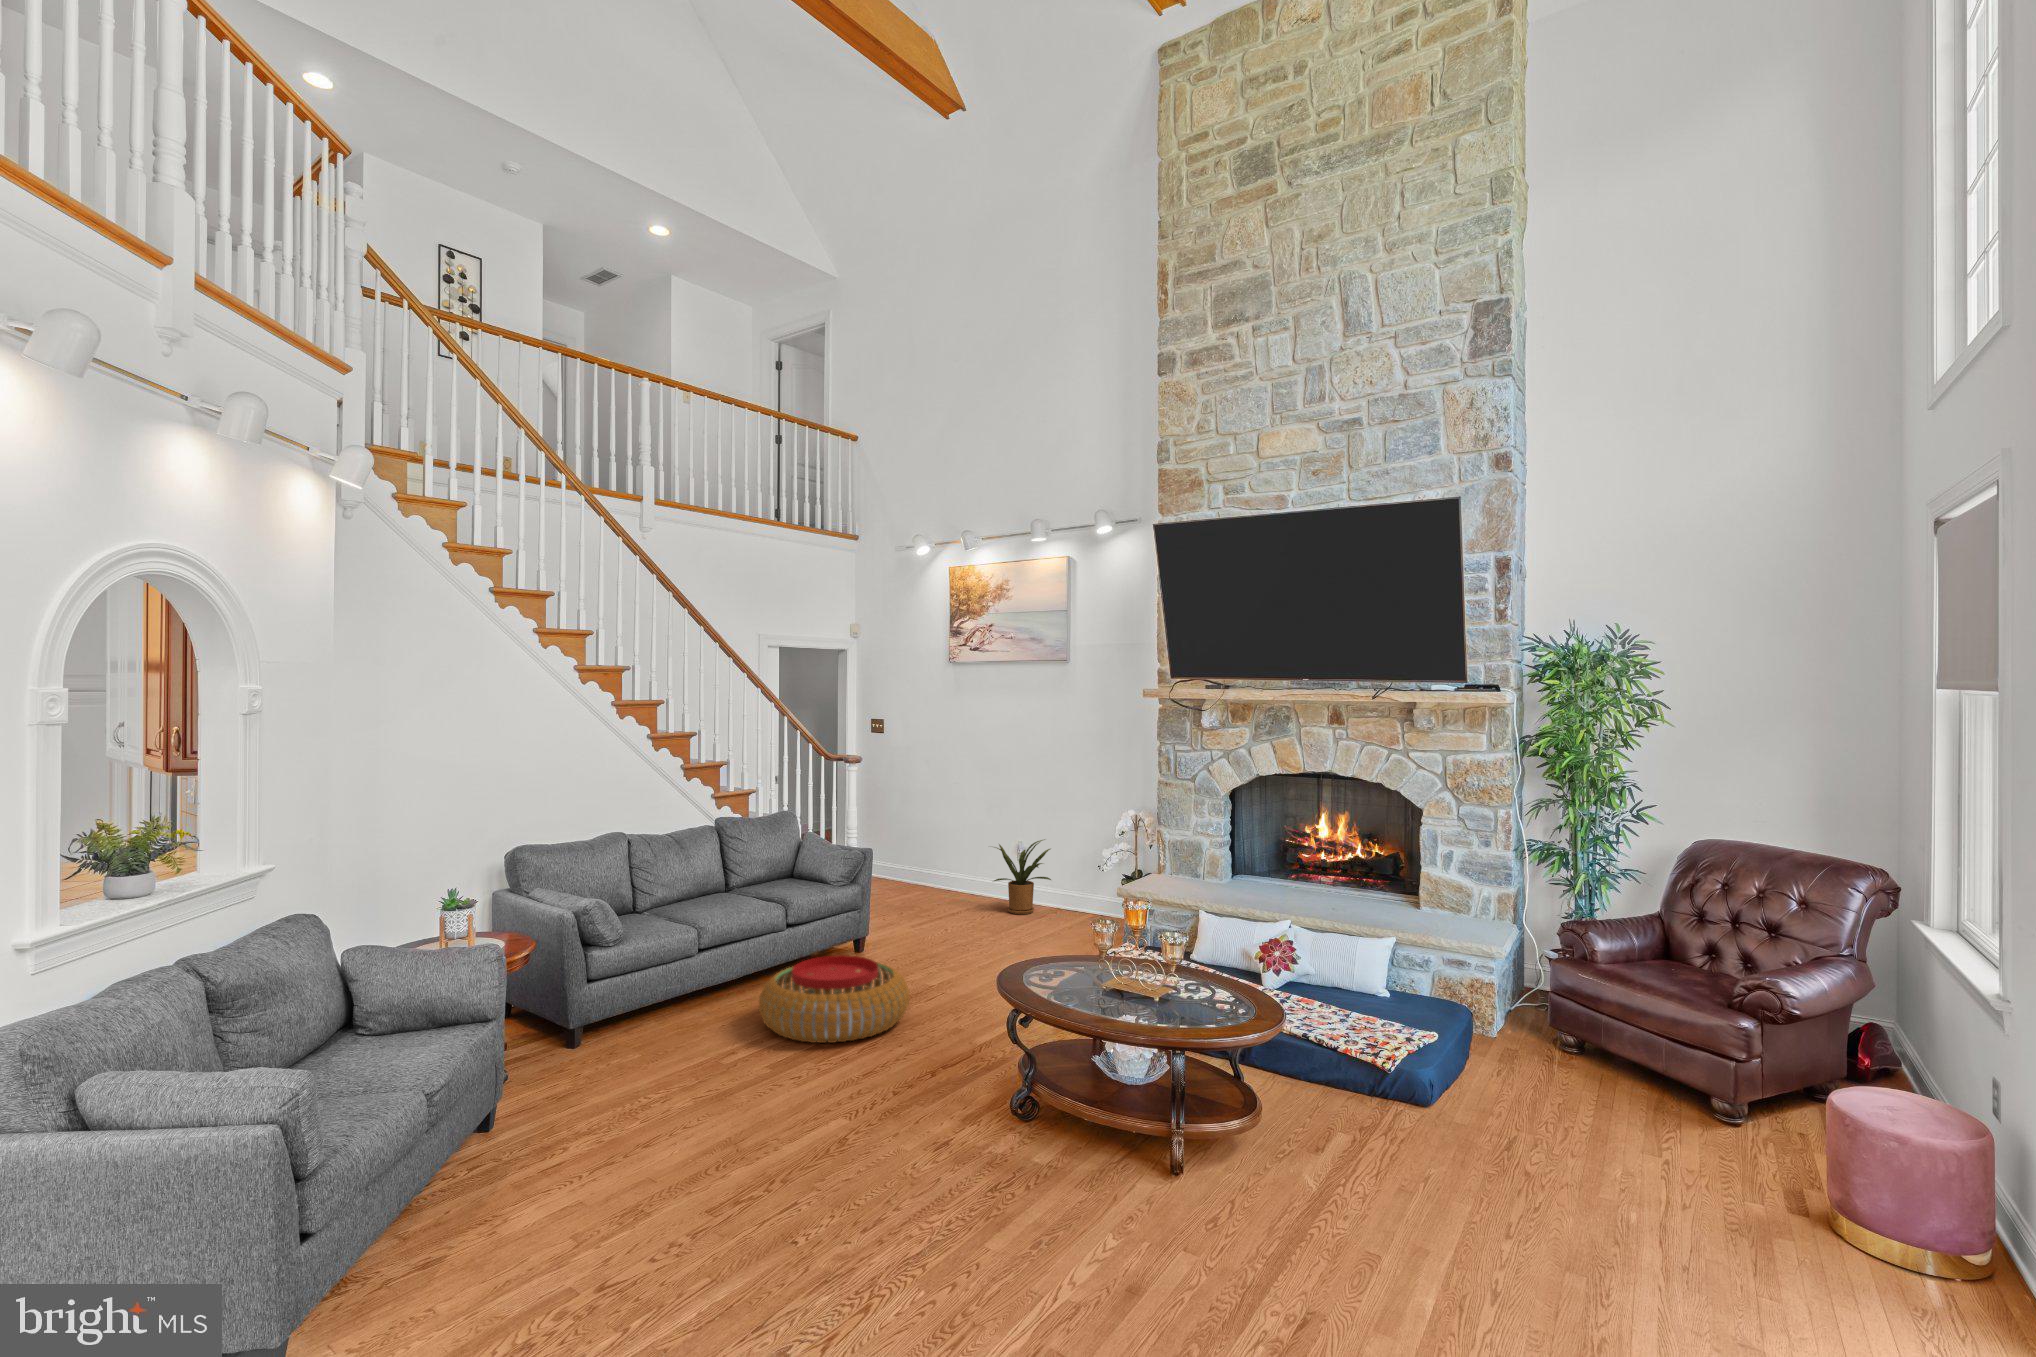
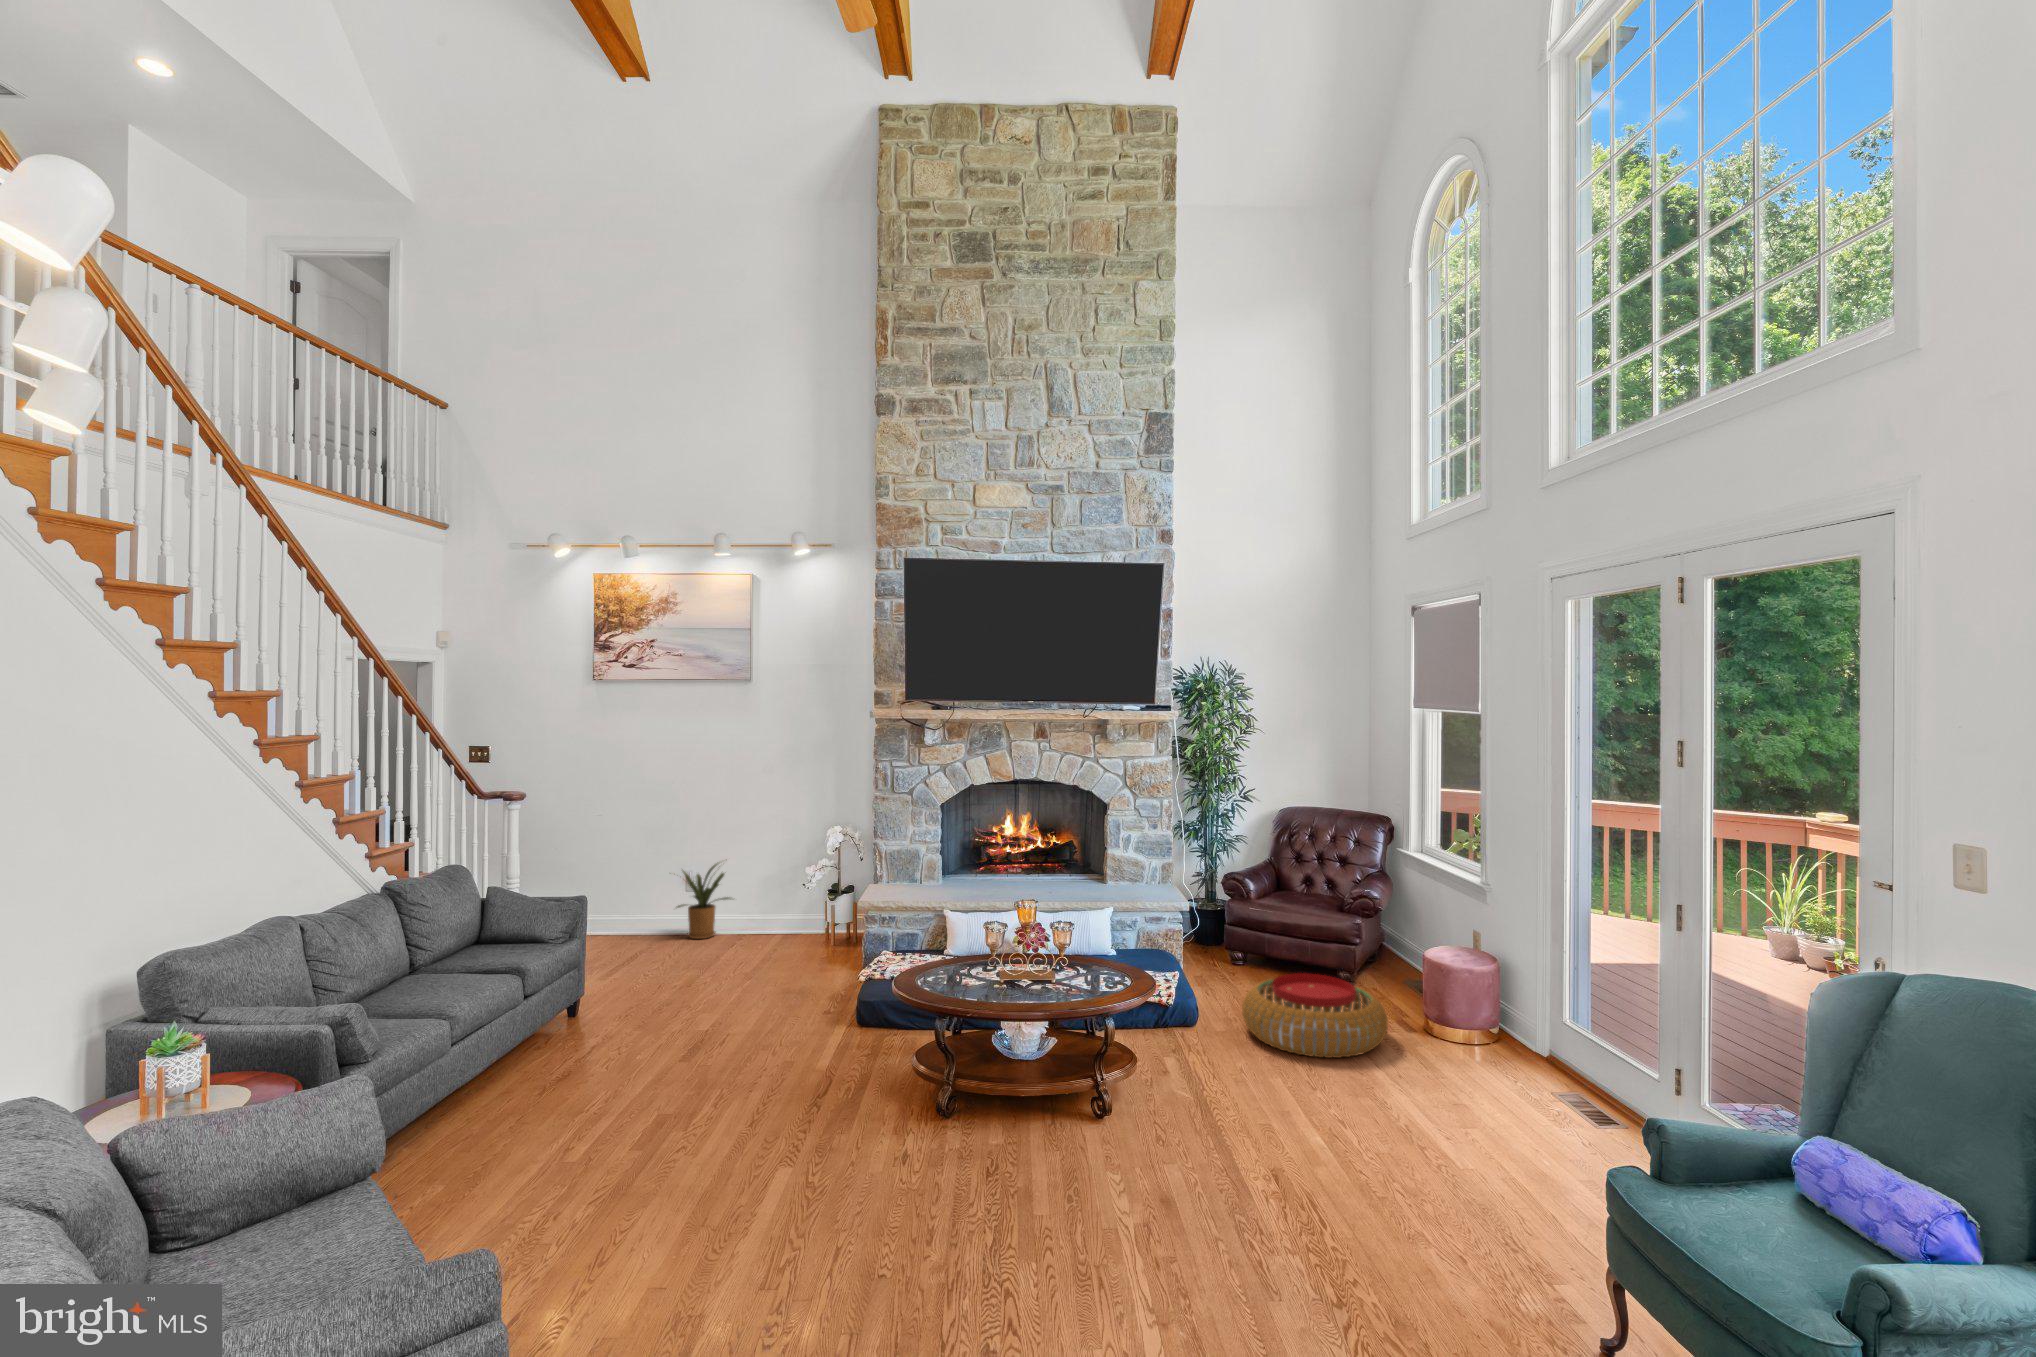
pouf: present [759,955,910,1043] -> present [1242,973,1388,1058]

